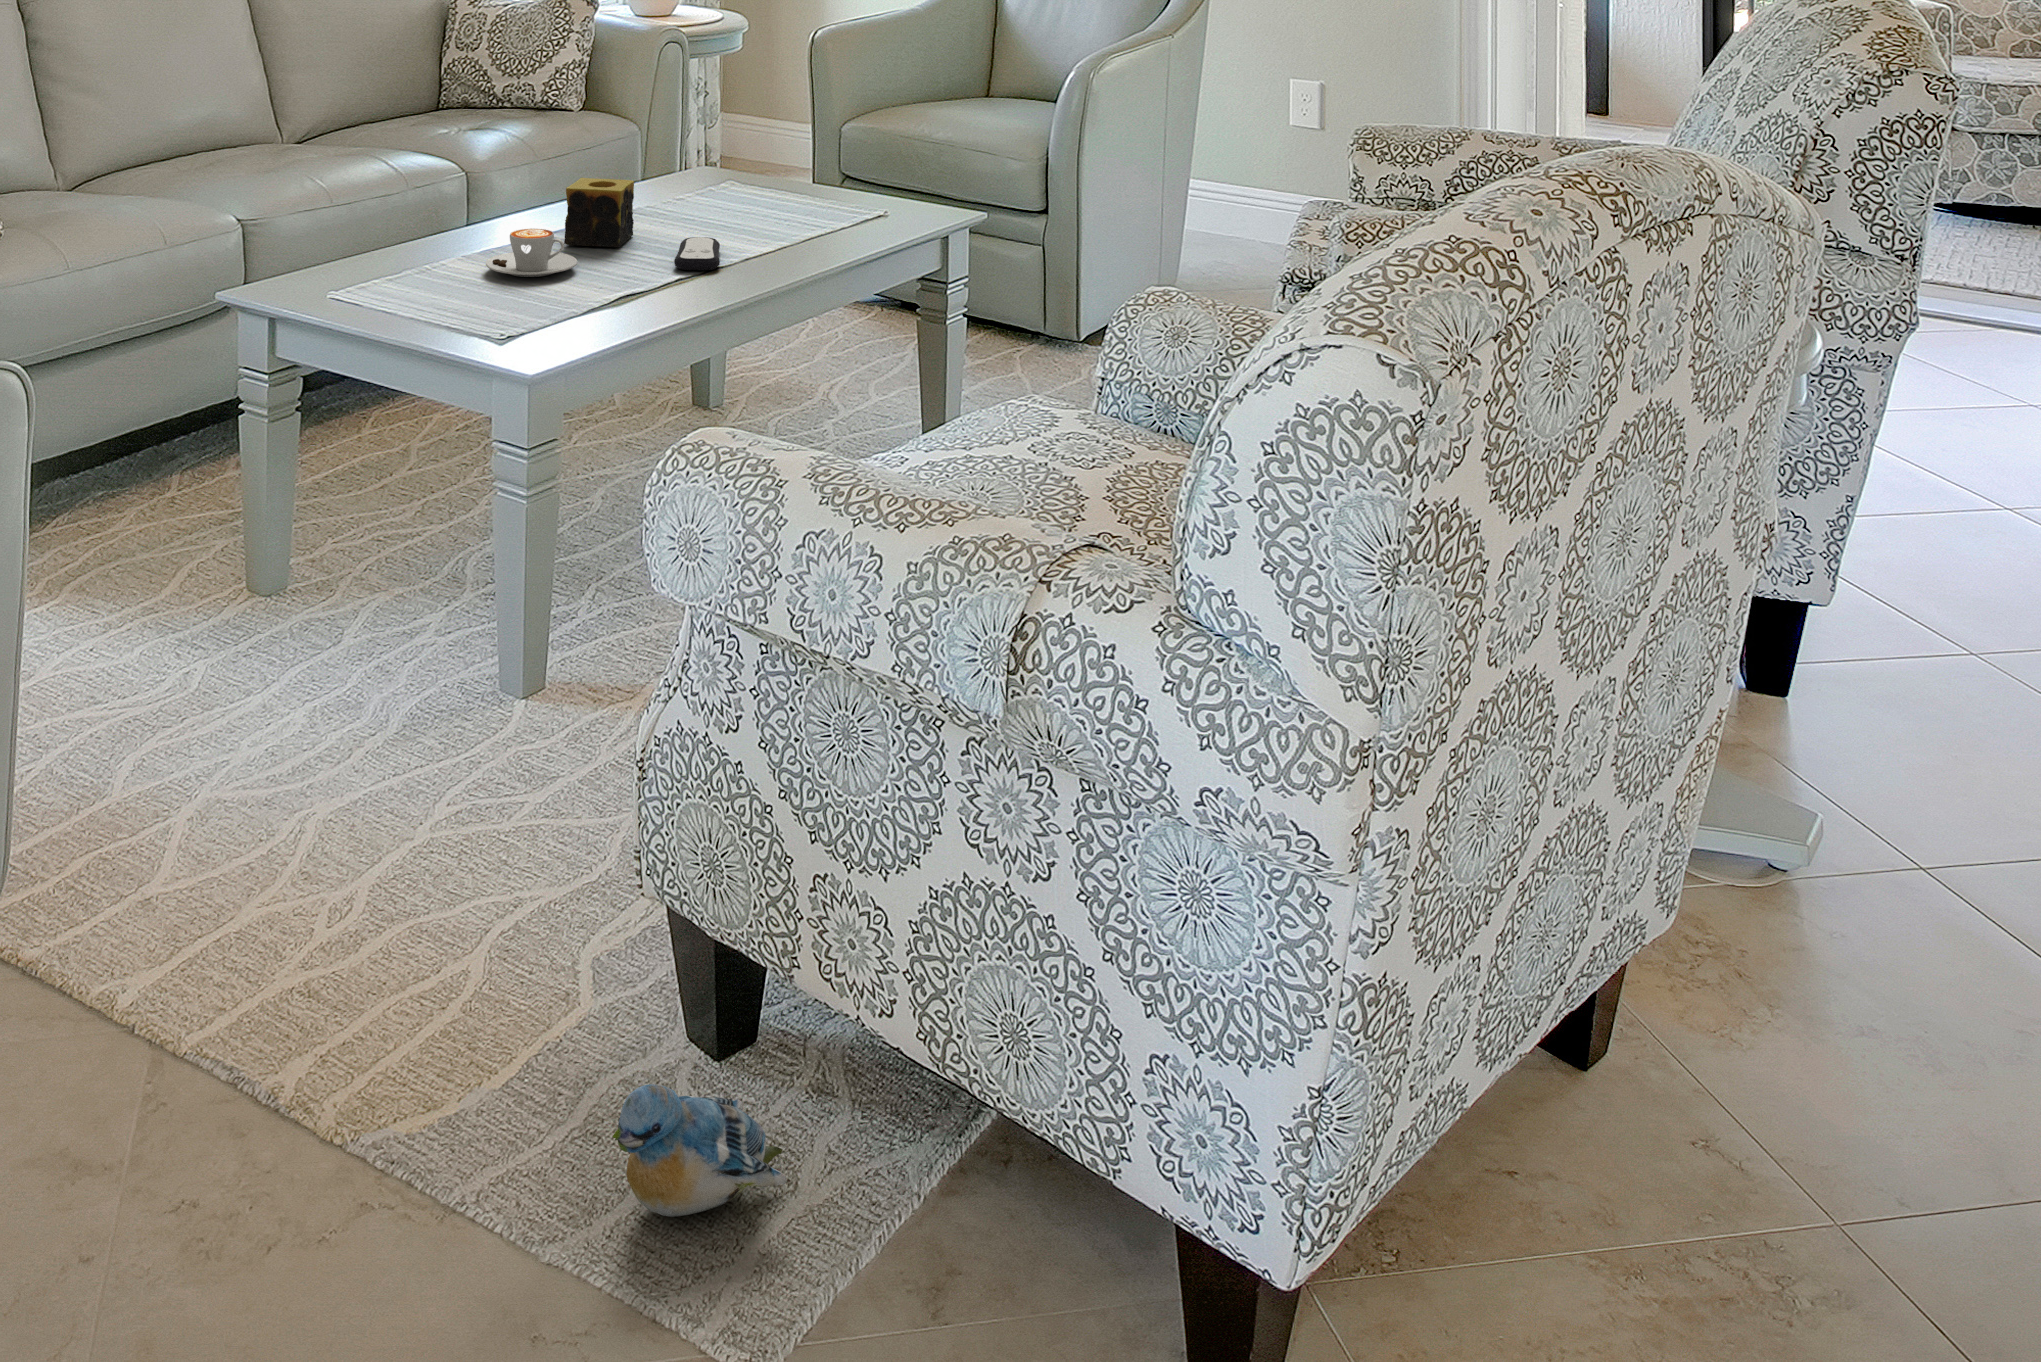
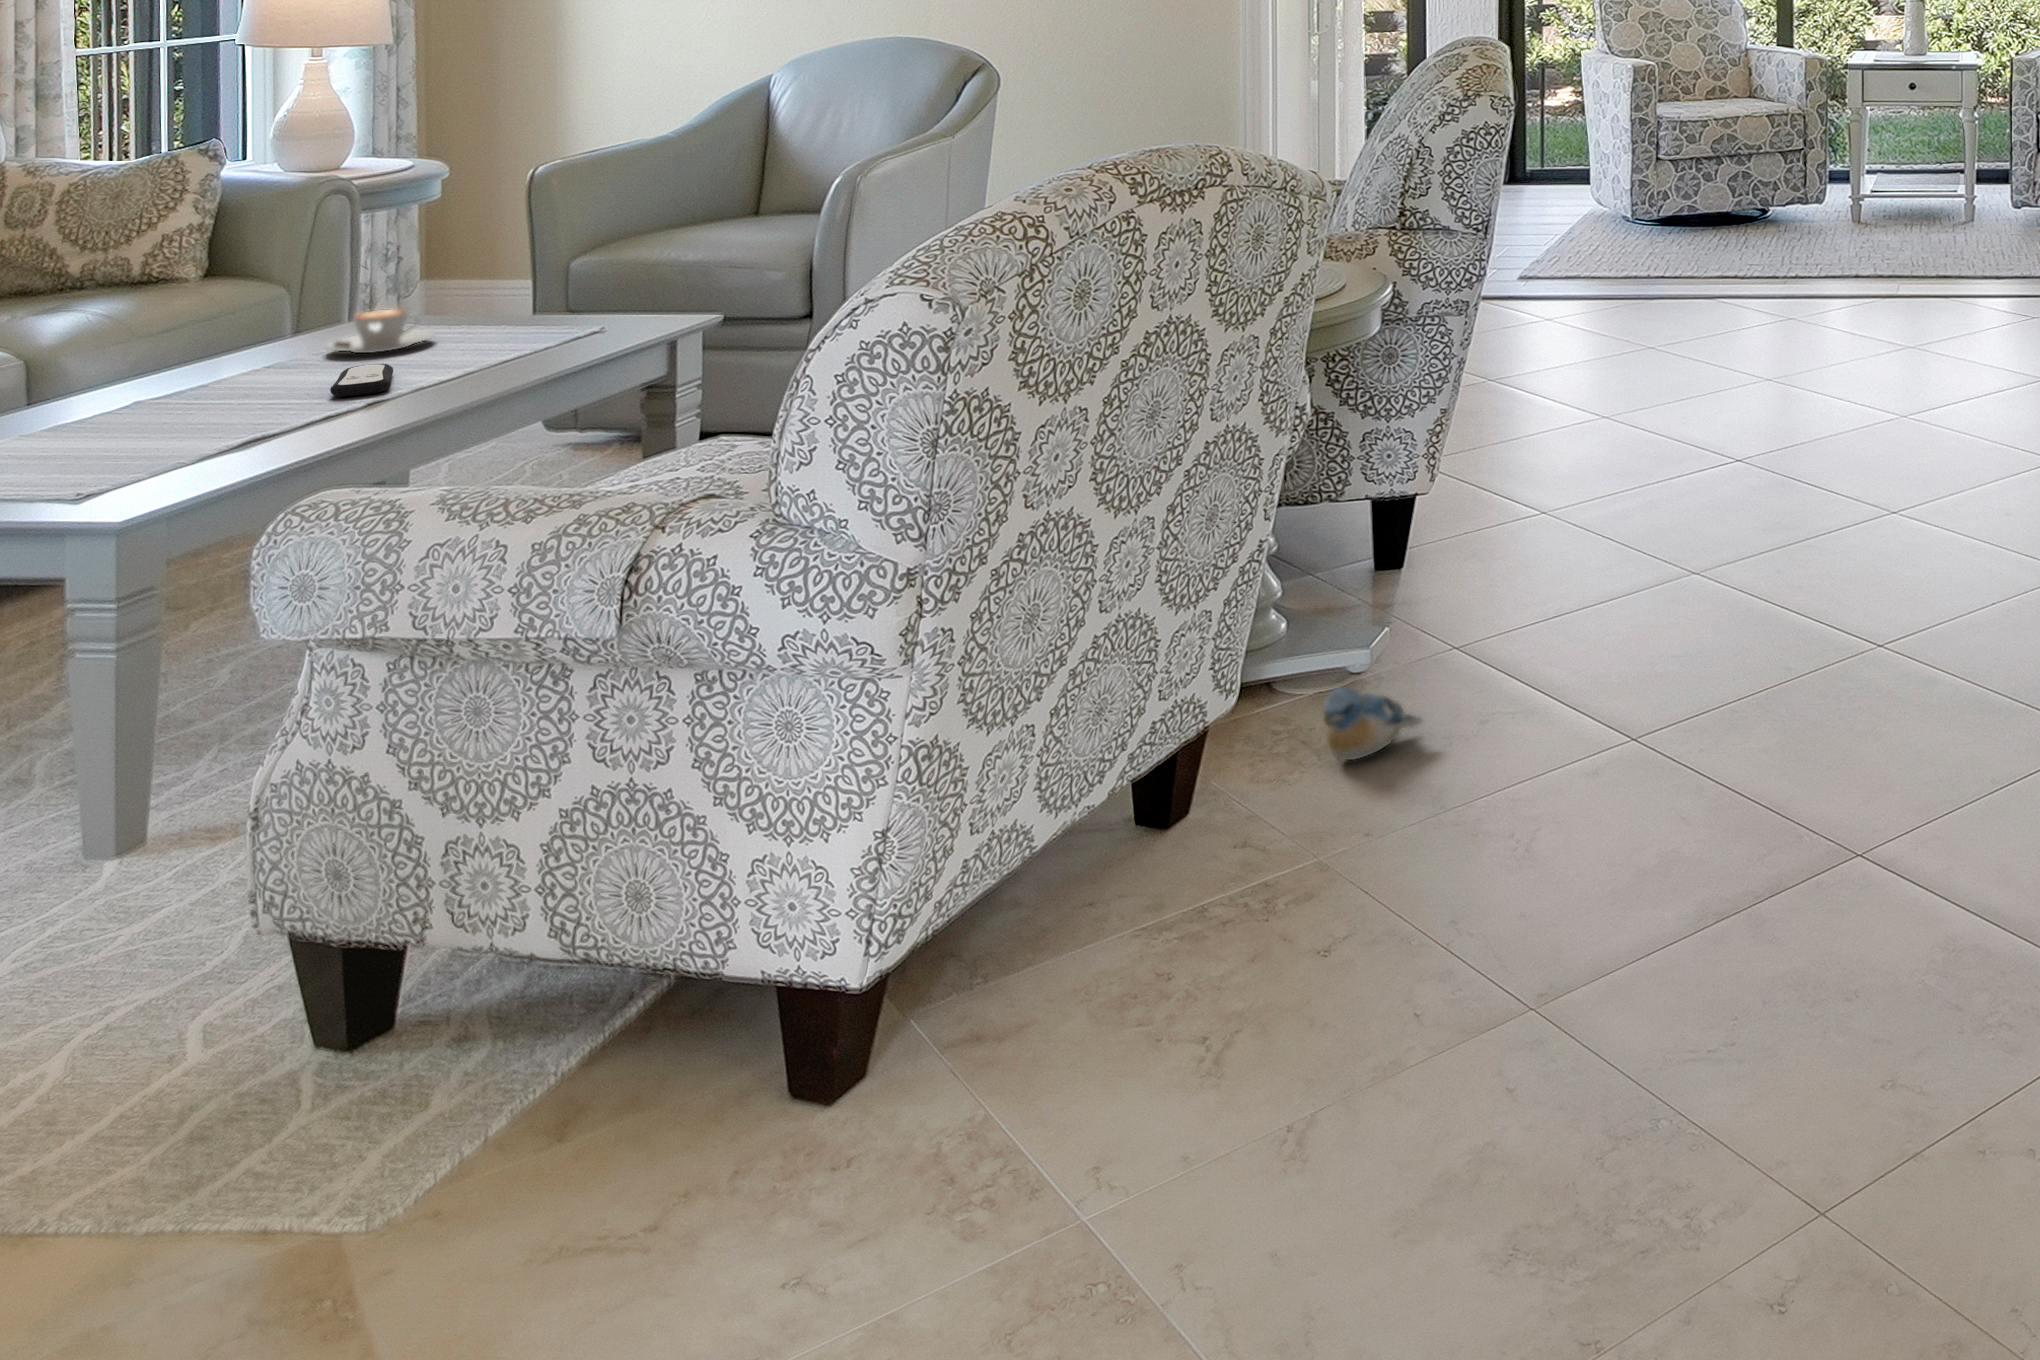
candle: present [564,178,634,247] -> none [177,319,277,395]
coffee cup: present [486,229,577,277] -> present [327,309,434,353]
plush toy: present [613,1084,787,1217] -> present [1323,687,1423,760]

